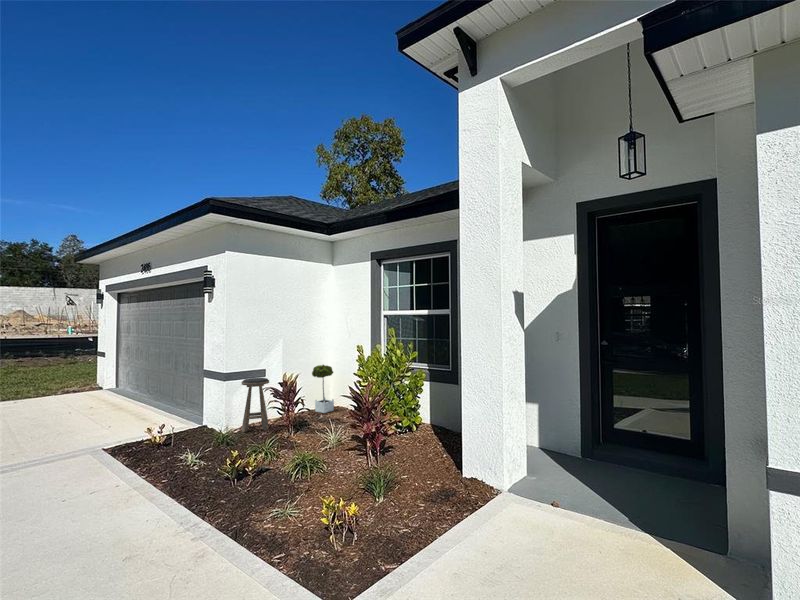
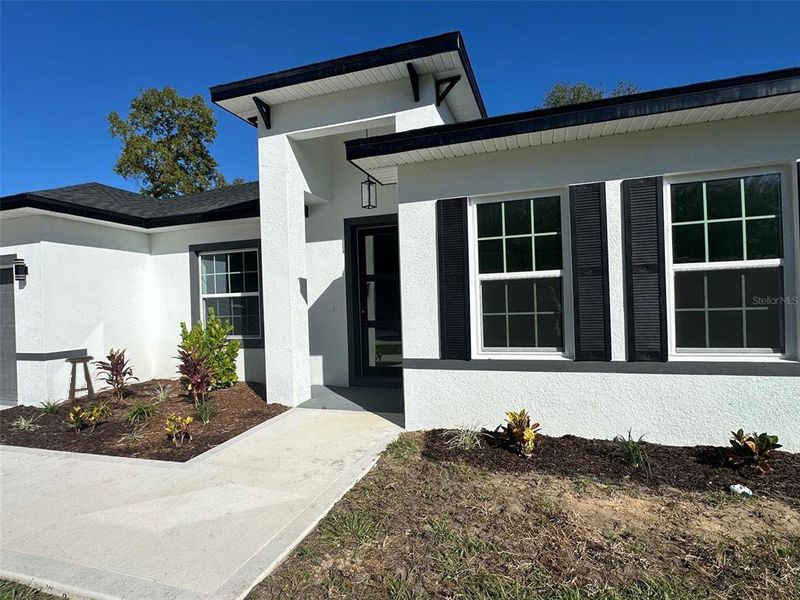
potted tree: present [312,365,334,413] -> none [133,343,156,385]

